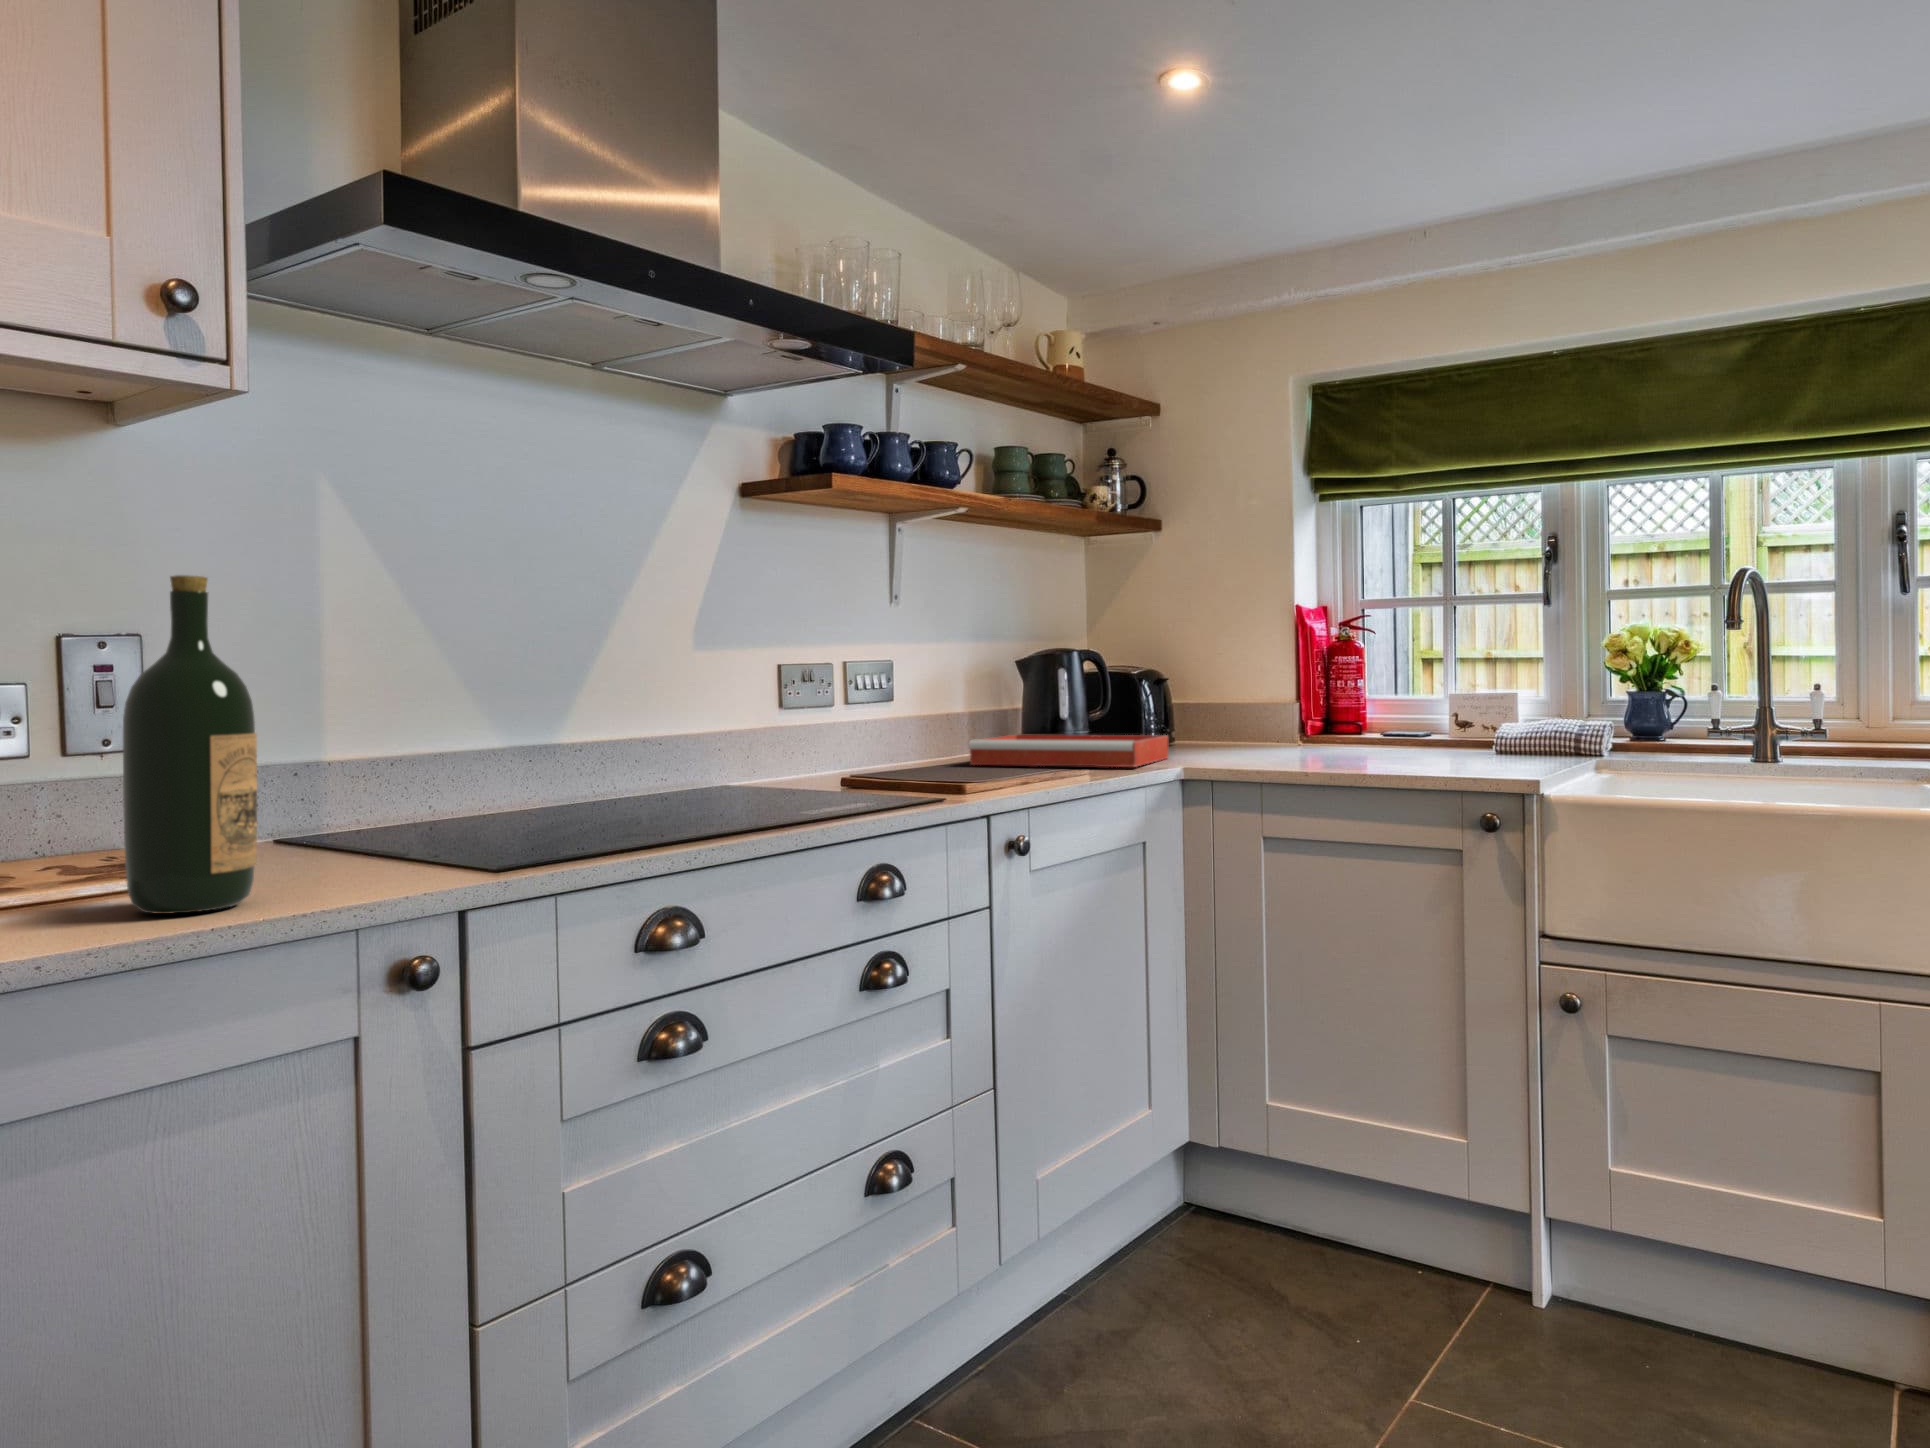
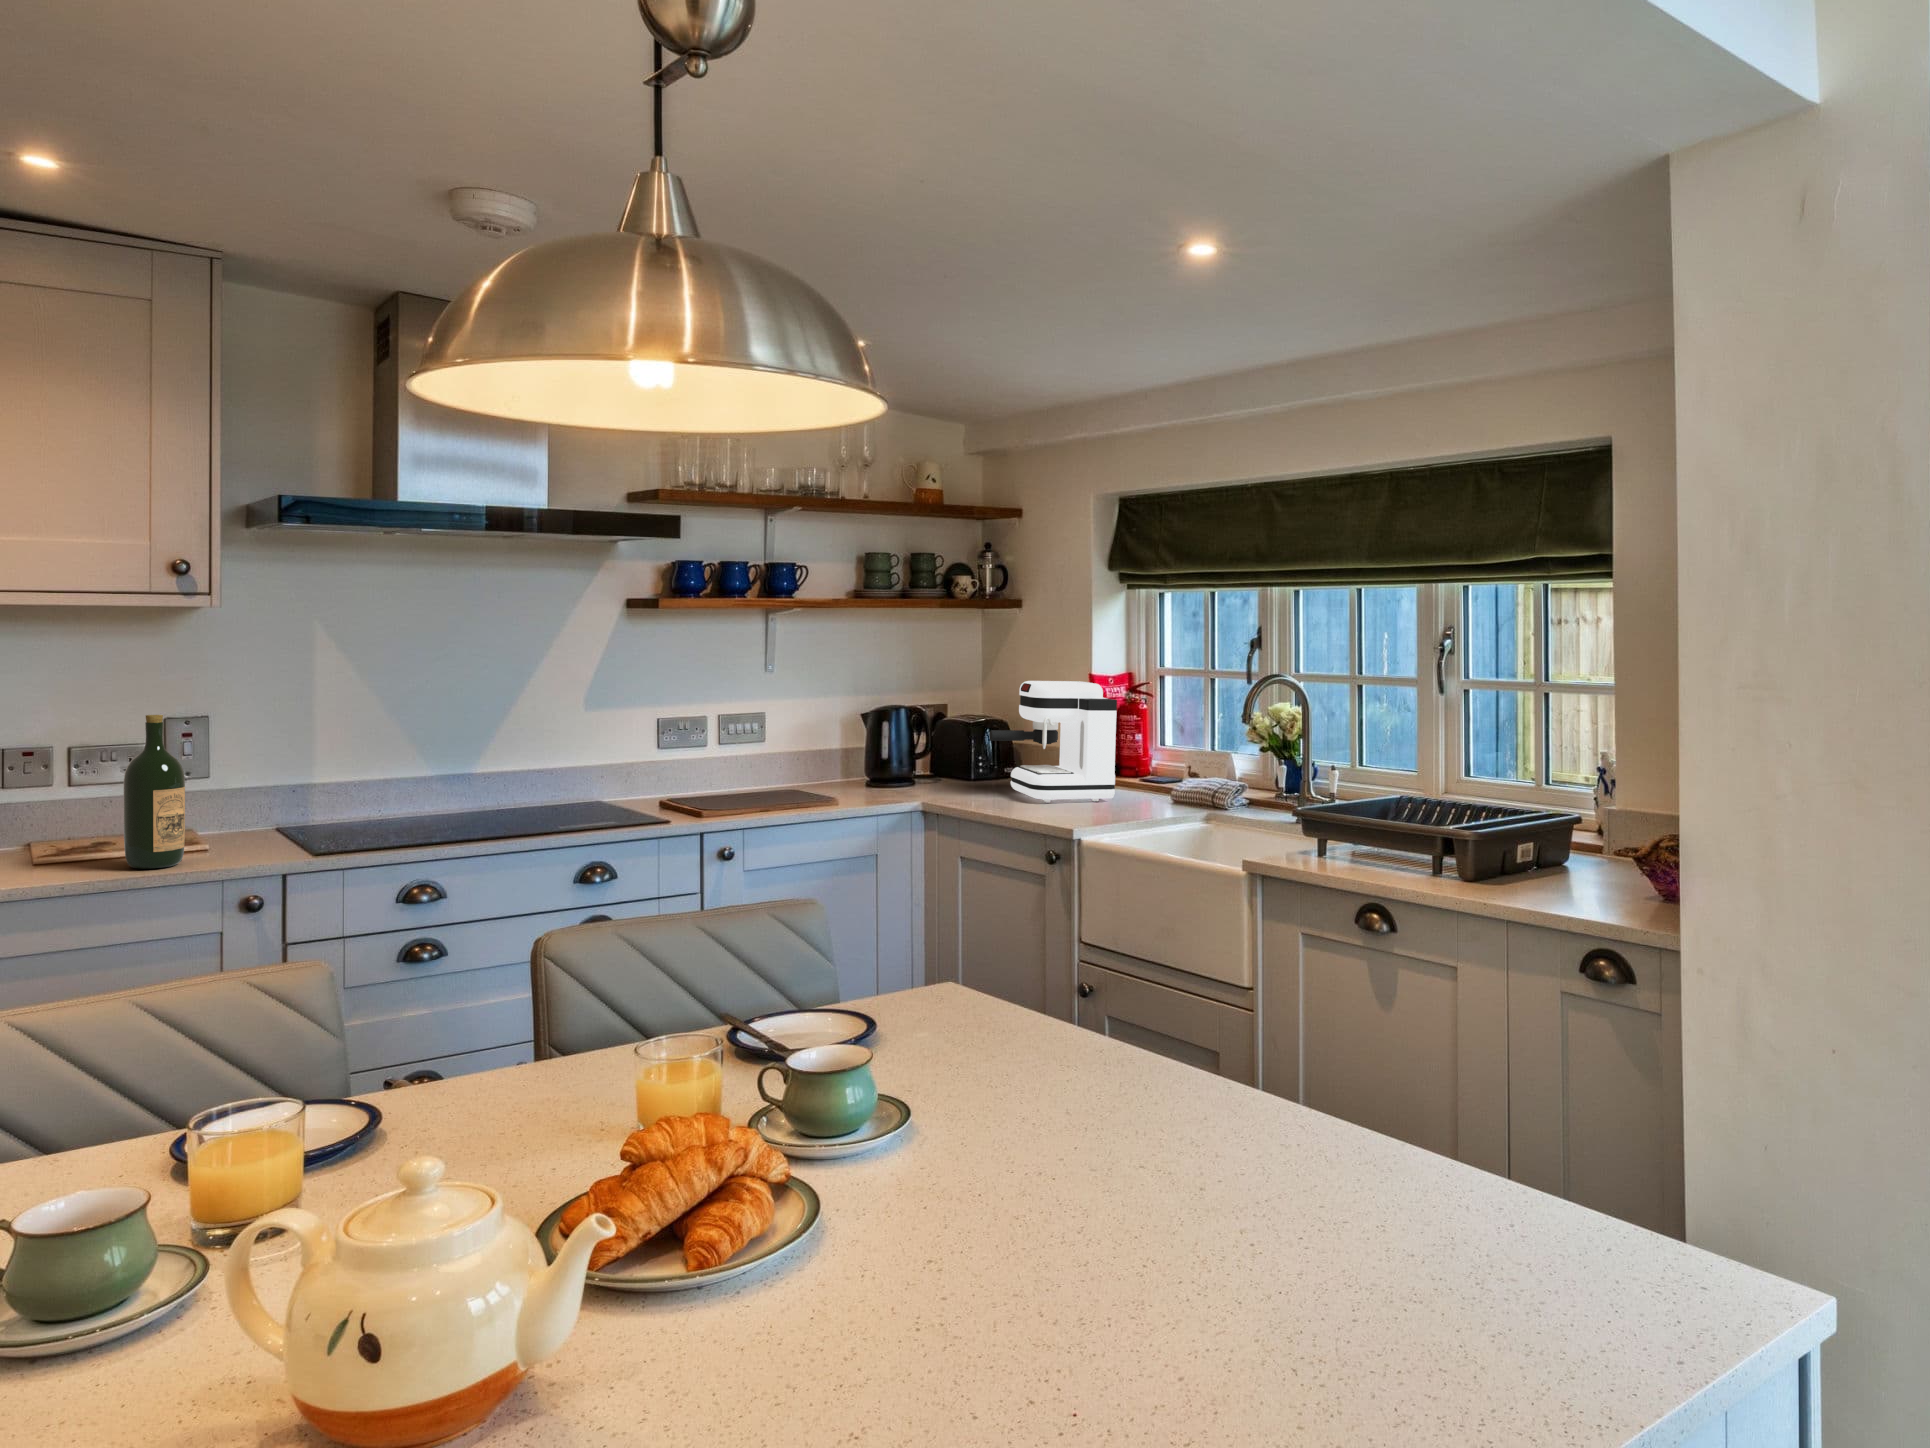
coffee maker: none [1239,601,1404,757] -> present [989,681,1117,802]
tray: present [968,735,1169,767] -> none [787,766,941,802]

